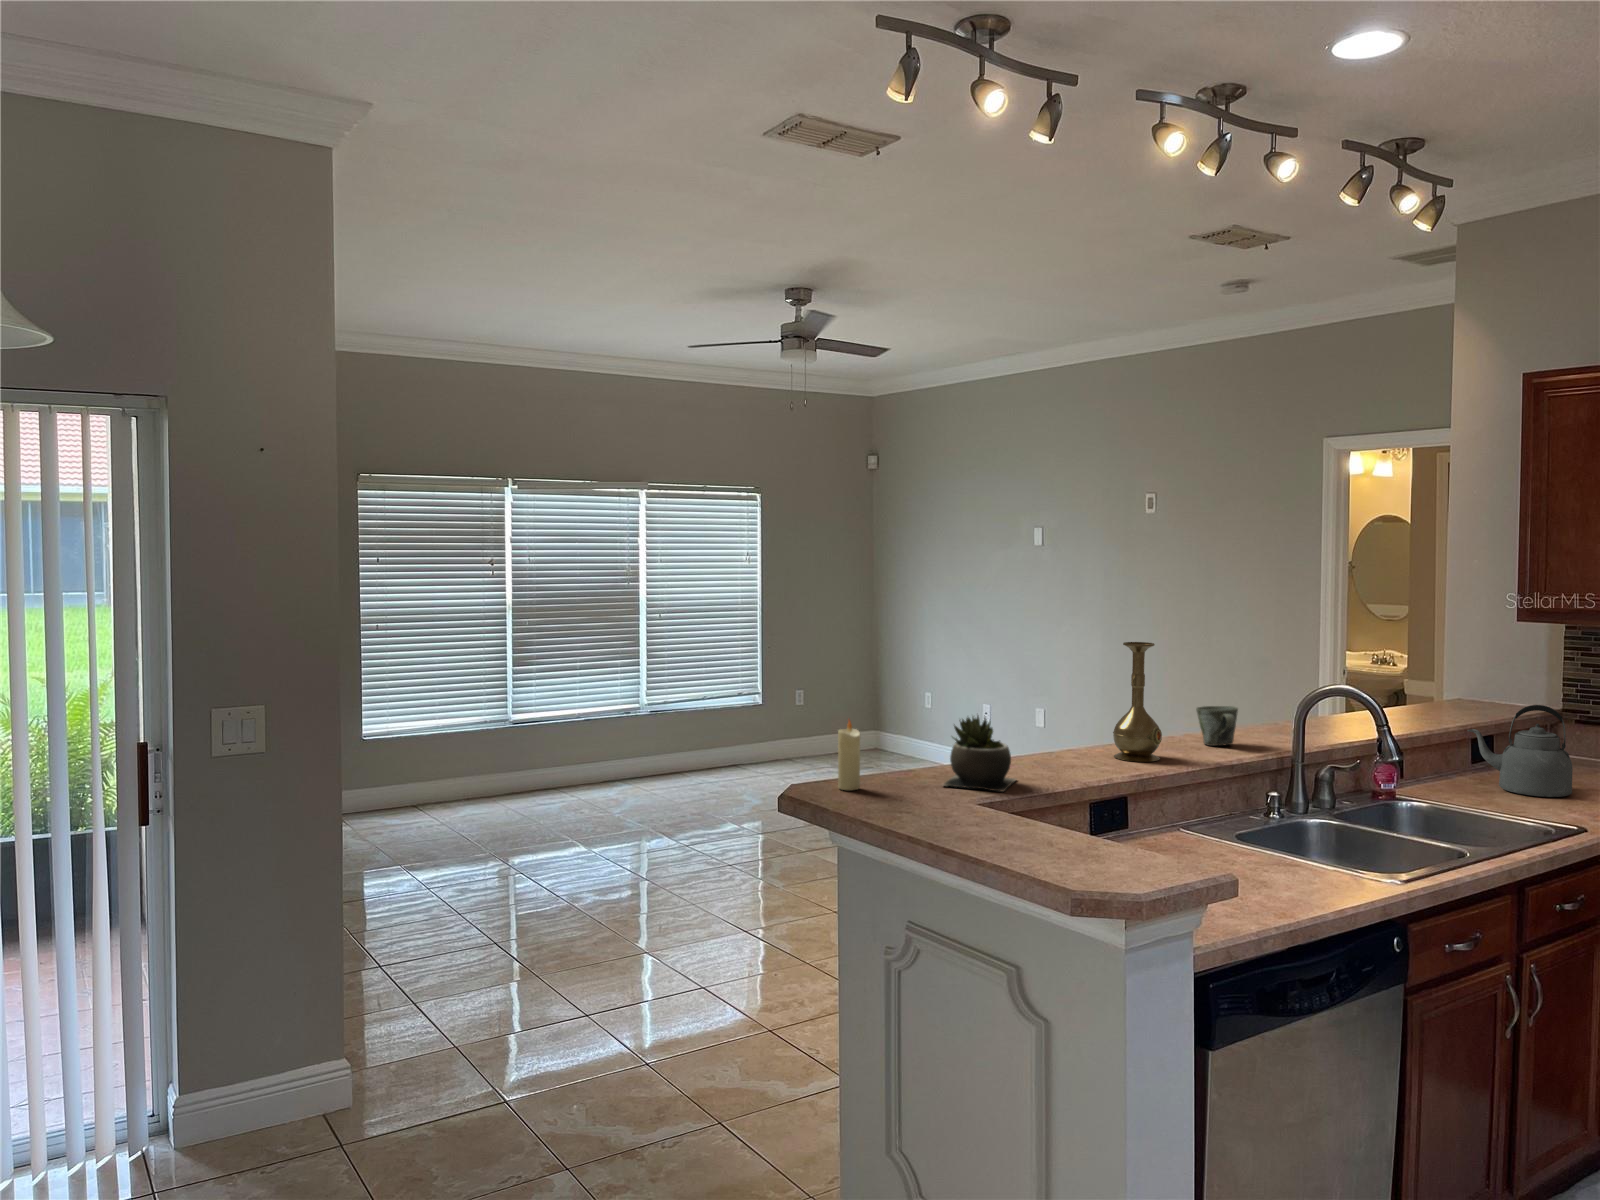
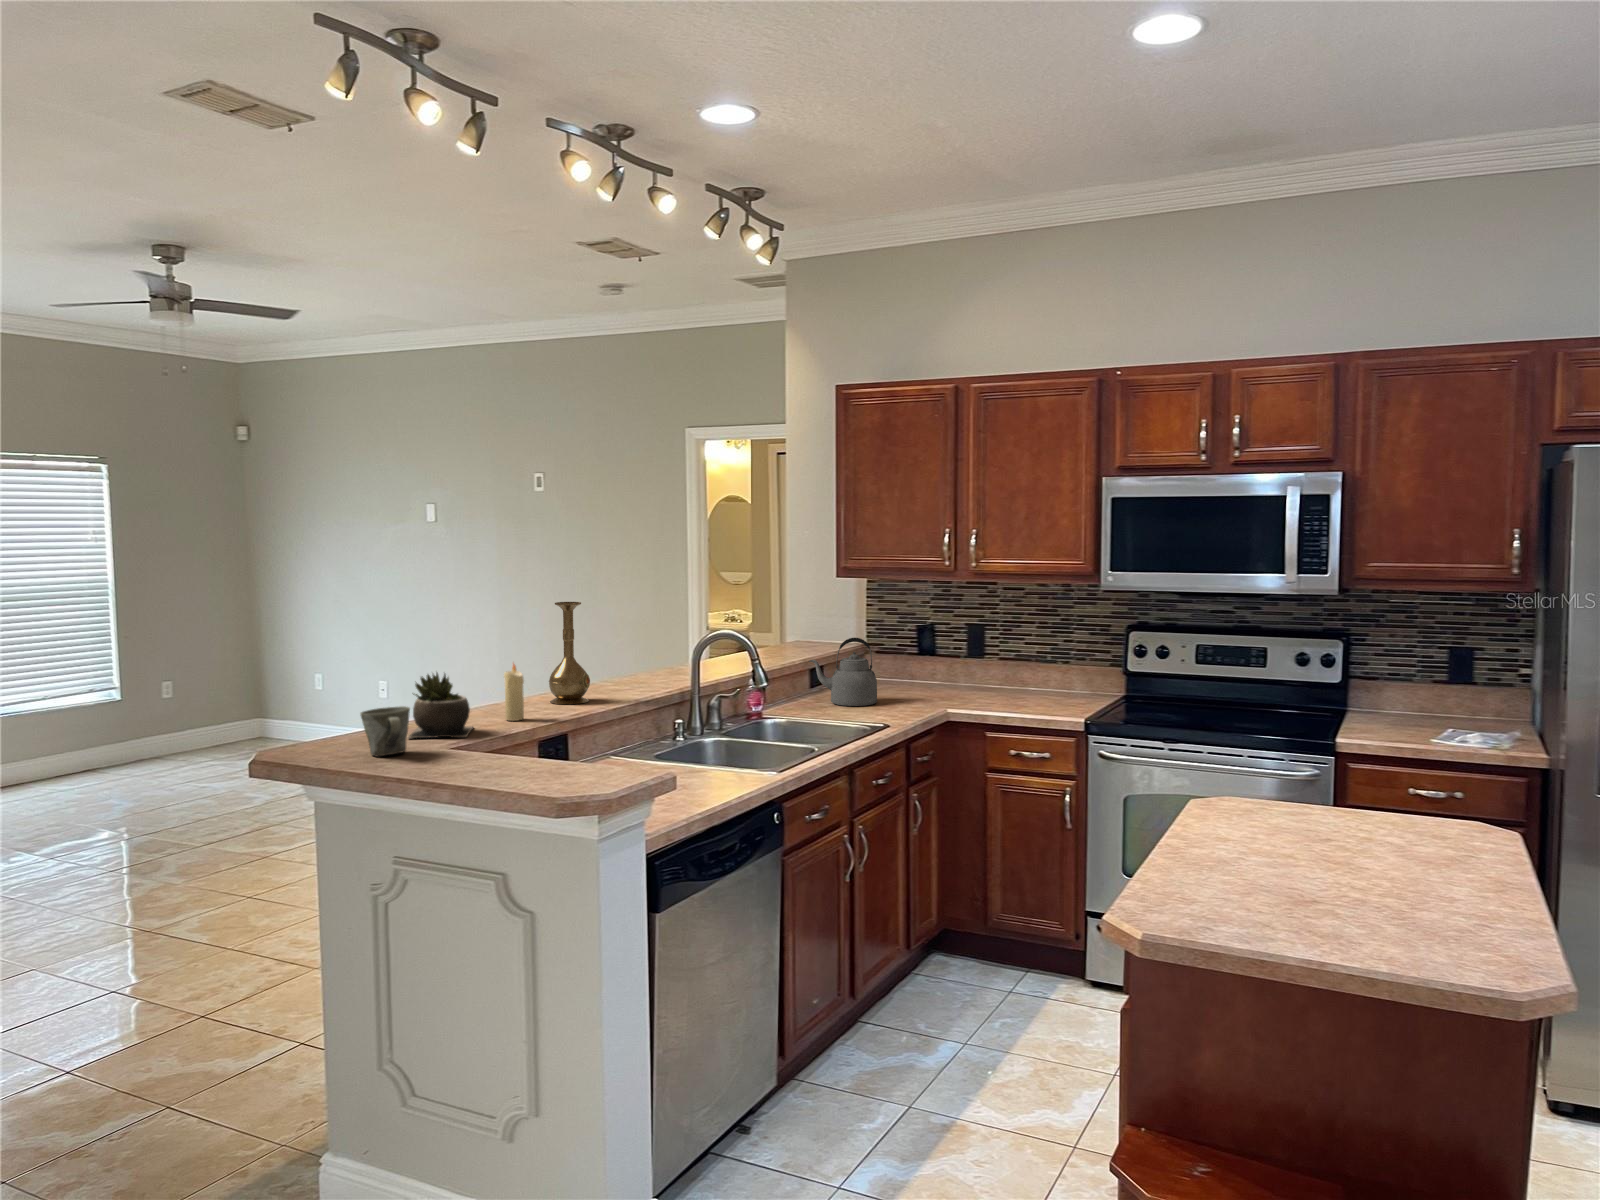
mug: present [1196,706,1238,746] -> present [360,706,410,757]
candle: present [838,720,860,790] -> present [504,664,524,721]

